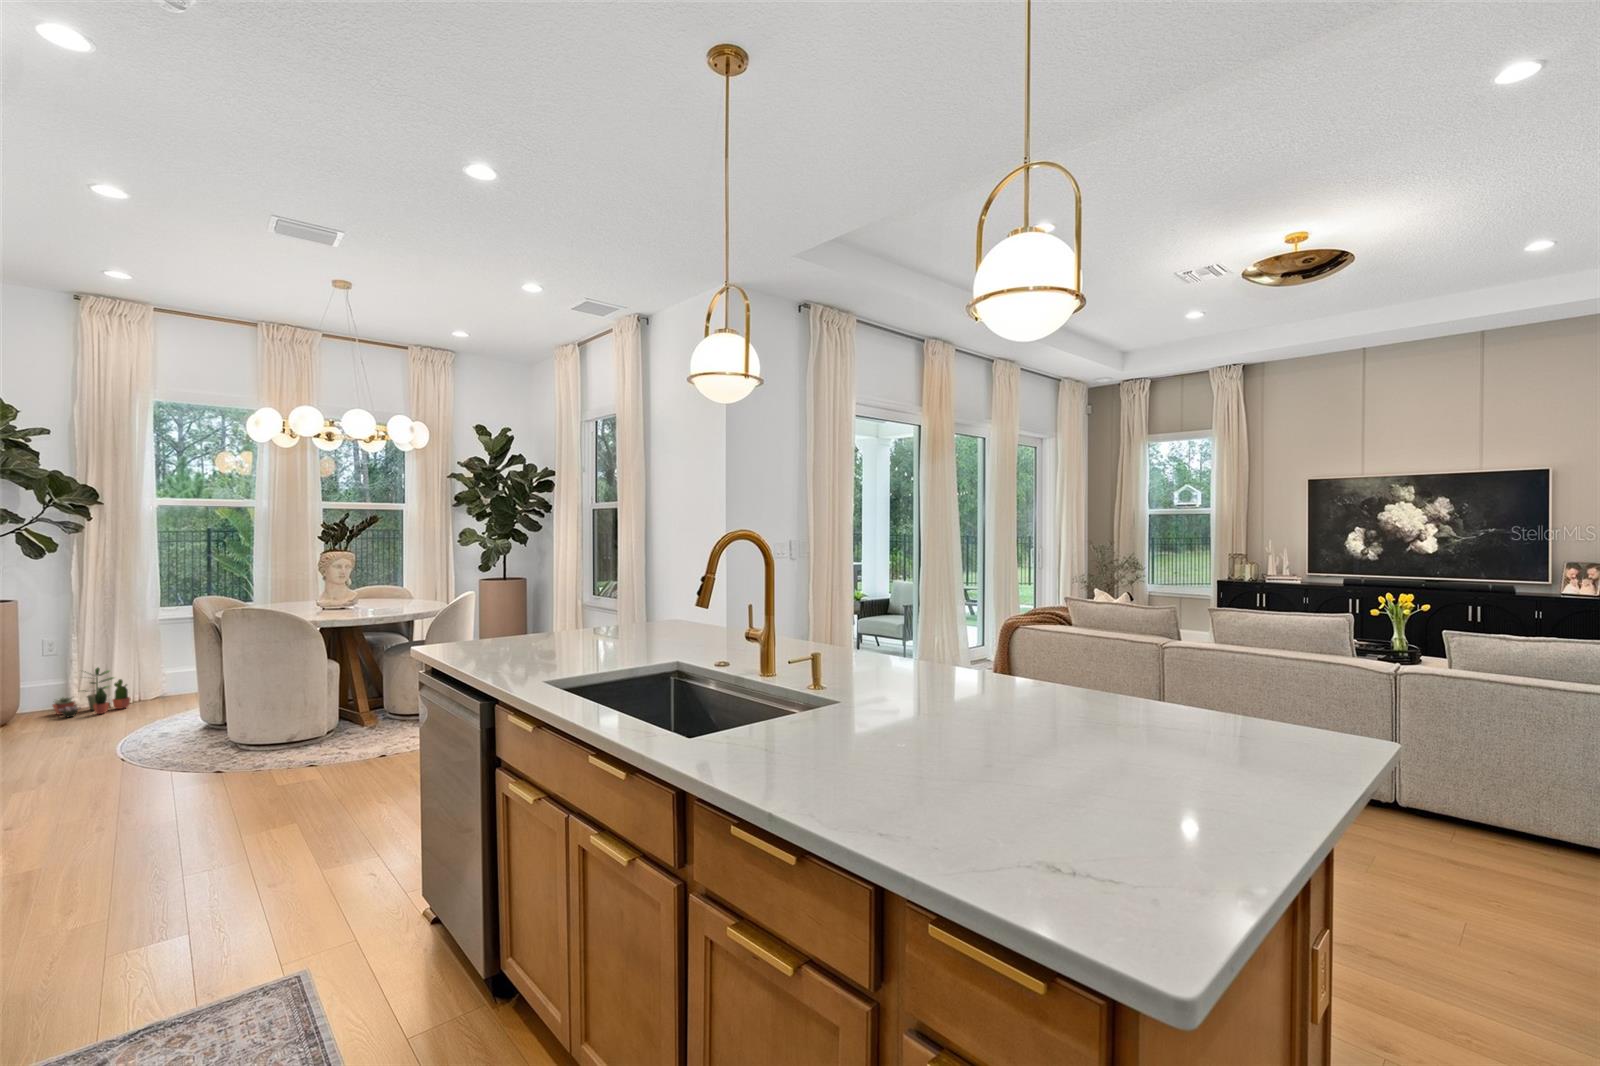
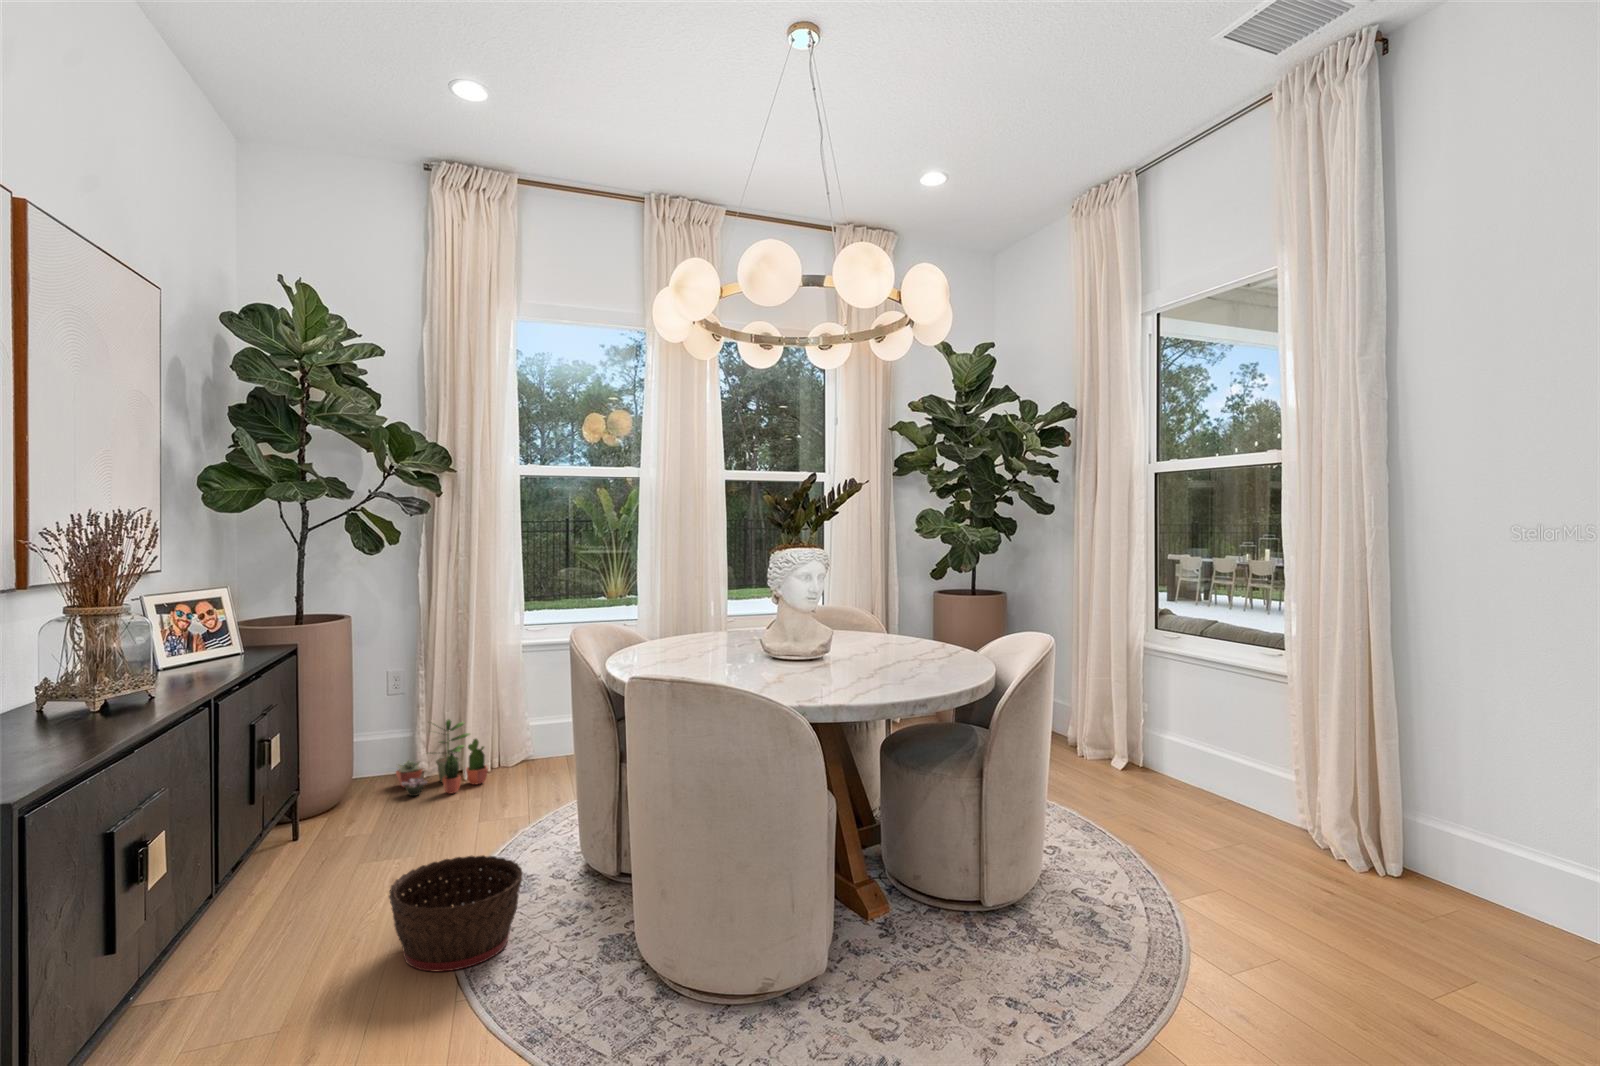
basket: none [69,719,158,771] -> present [389,855,523,972]

